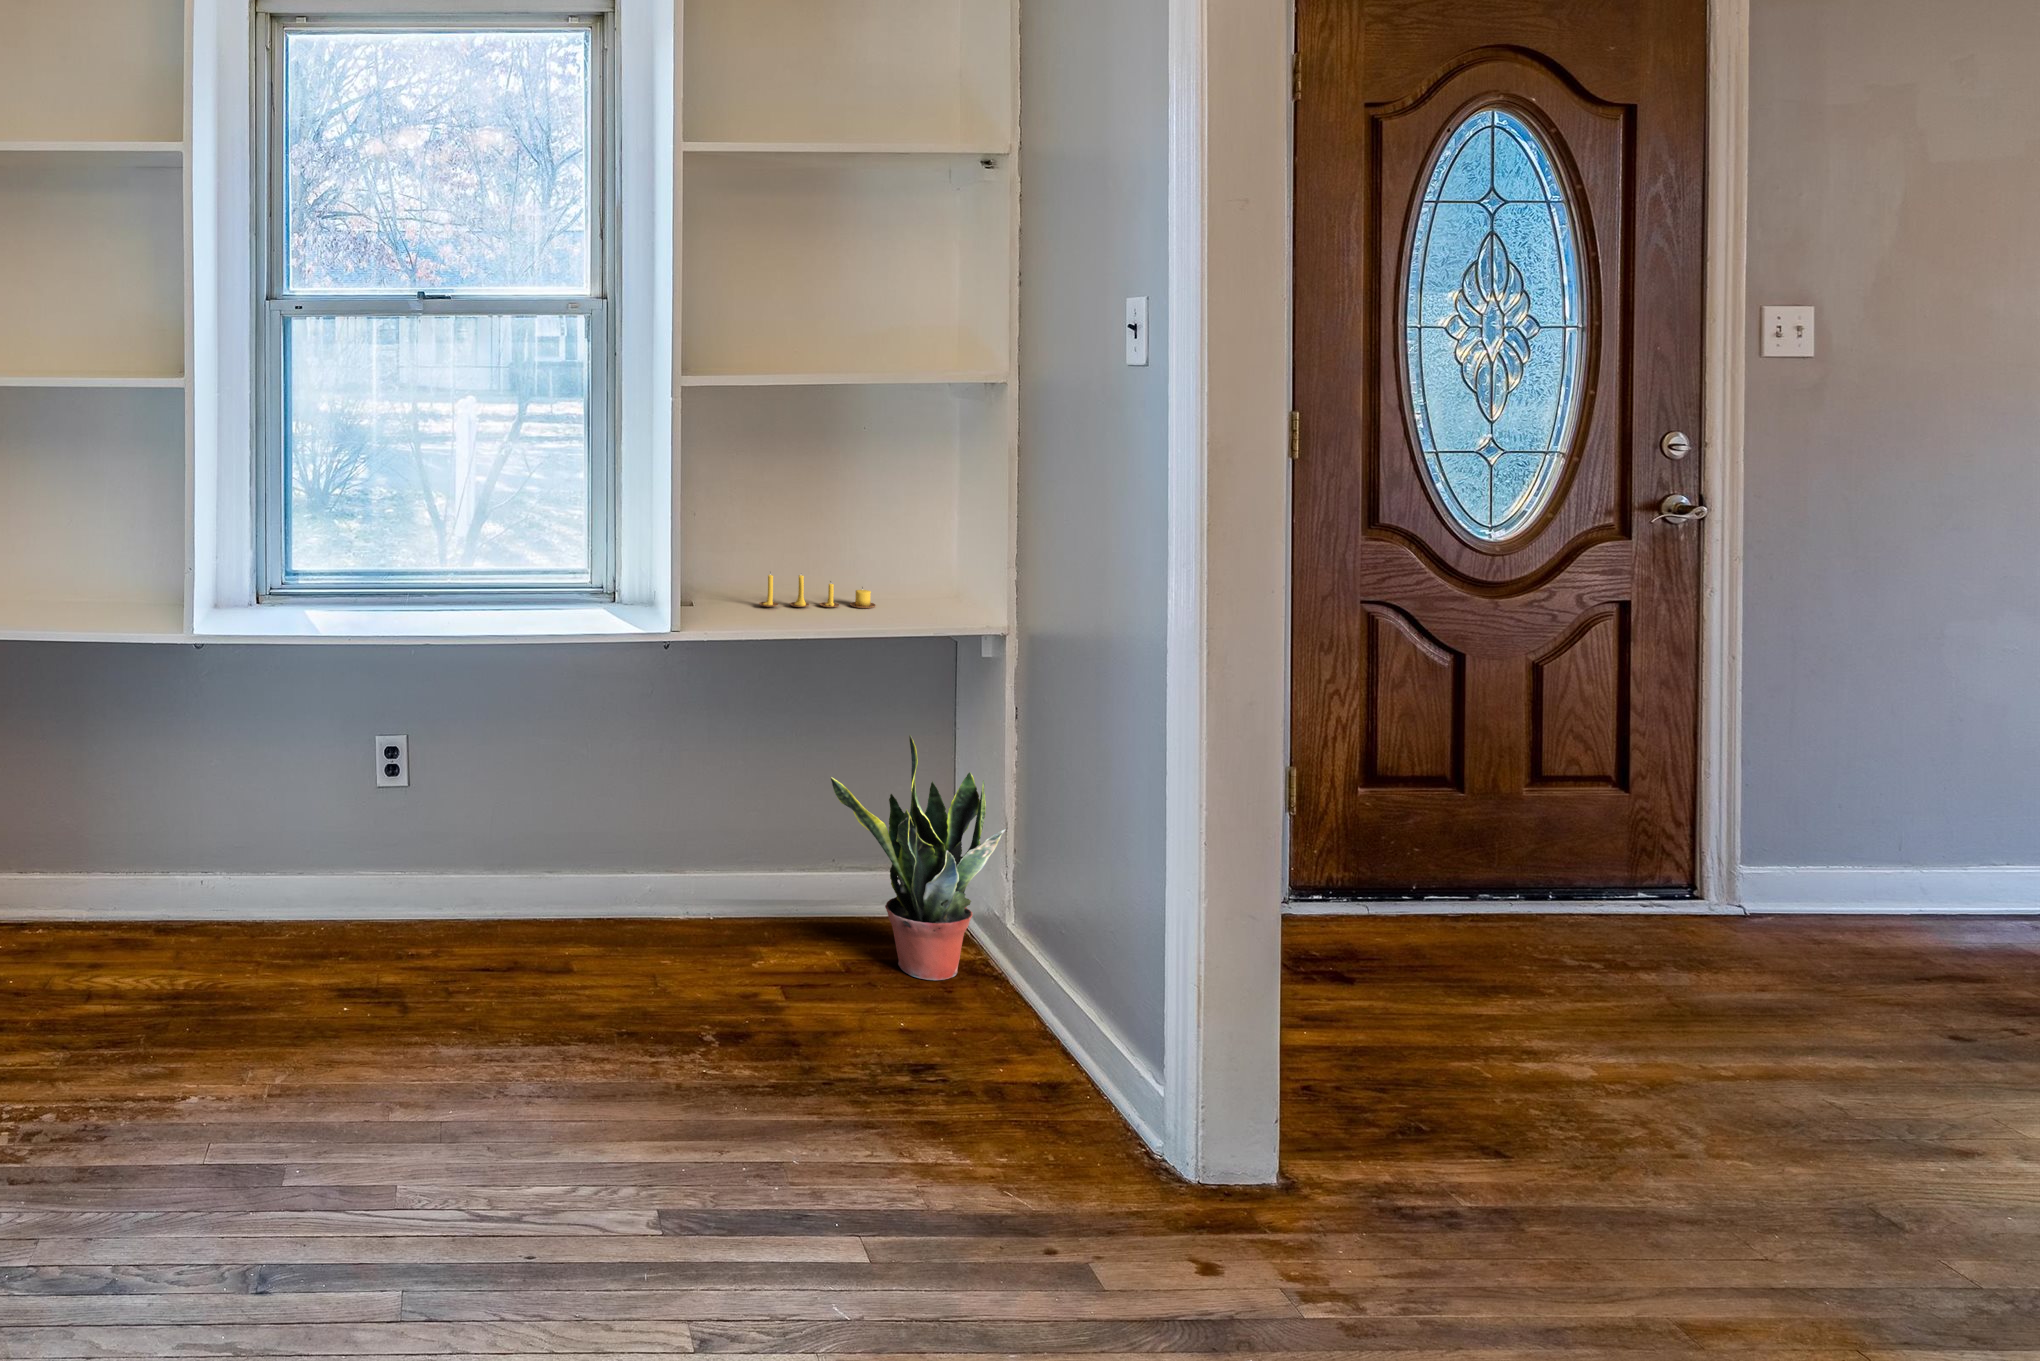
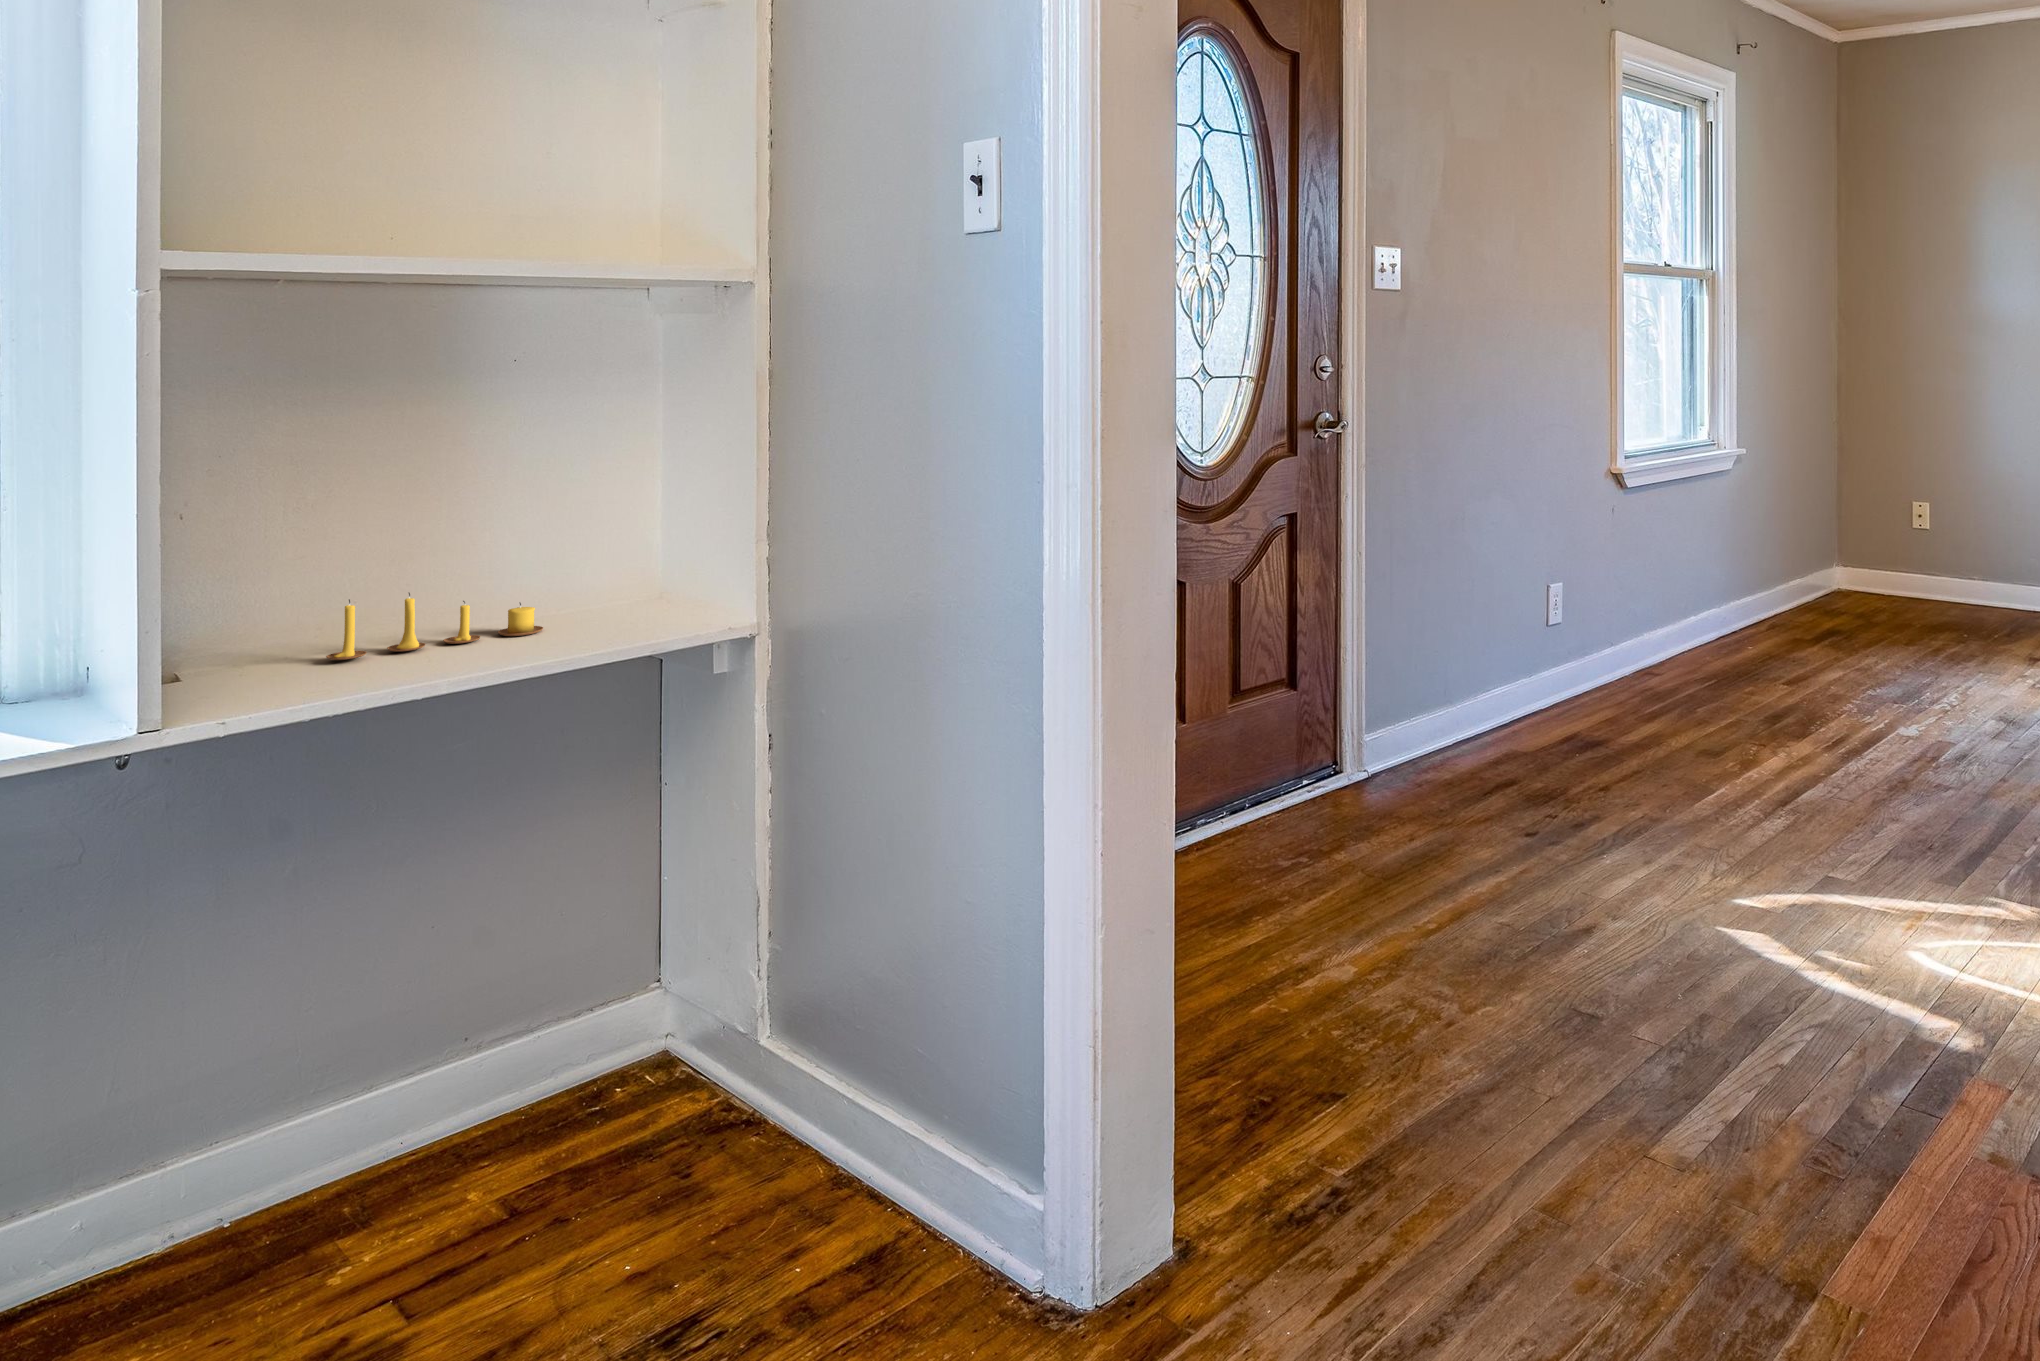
potted plant: present [831,735,1006,980] -> none [473,814,769,1181]

